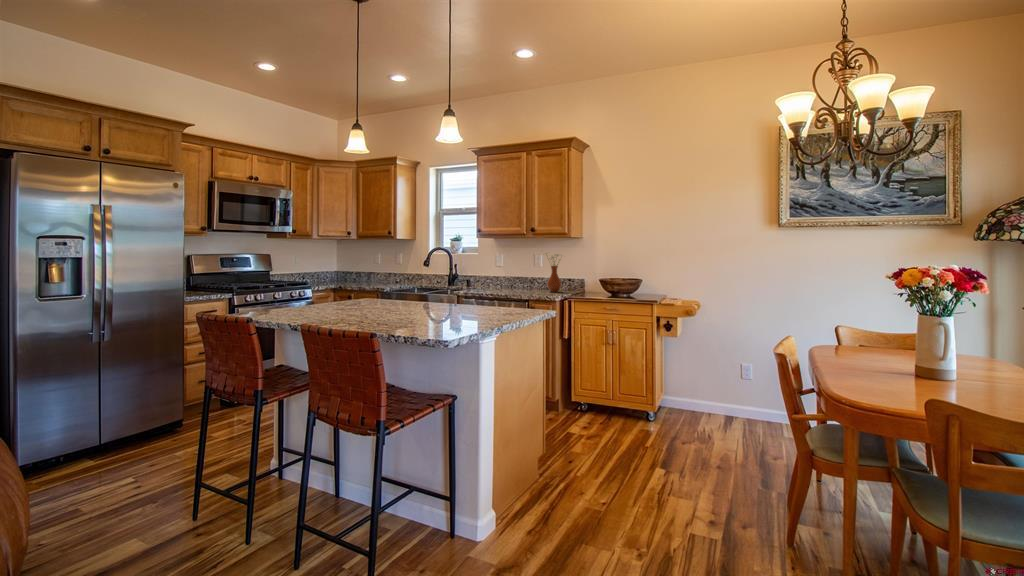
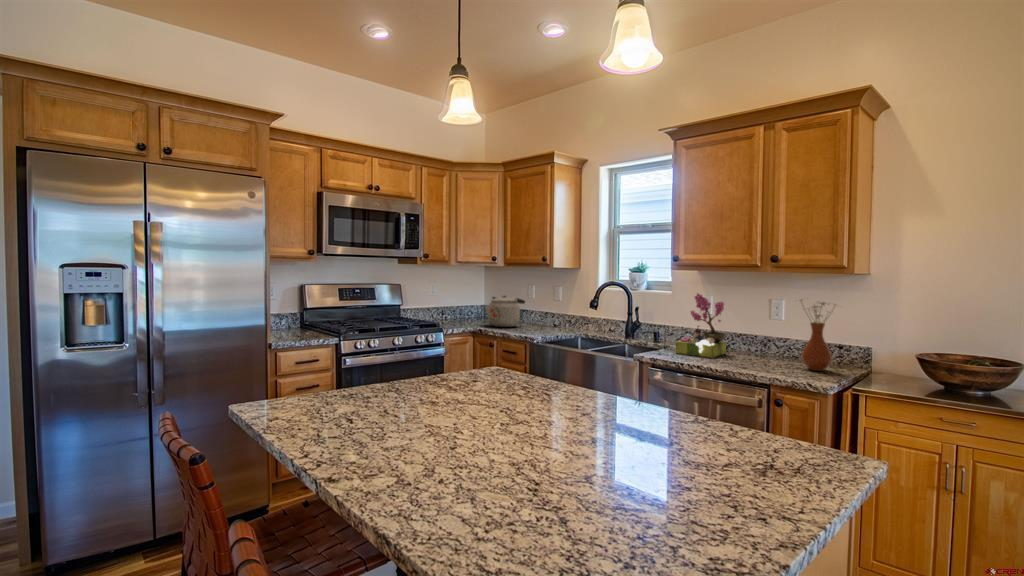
flower arrangement: none [481,252,511,291] -> present [676,293,726,358]
kettle: none [344,261,376,284] -> present [485,295,525,327]

